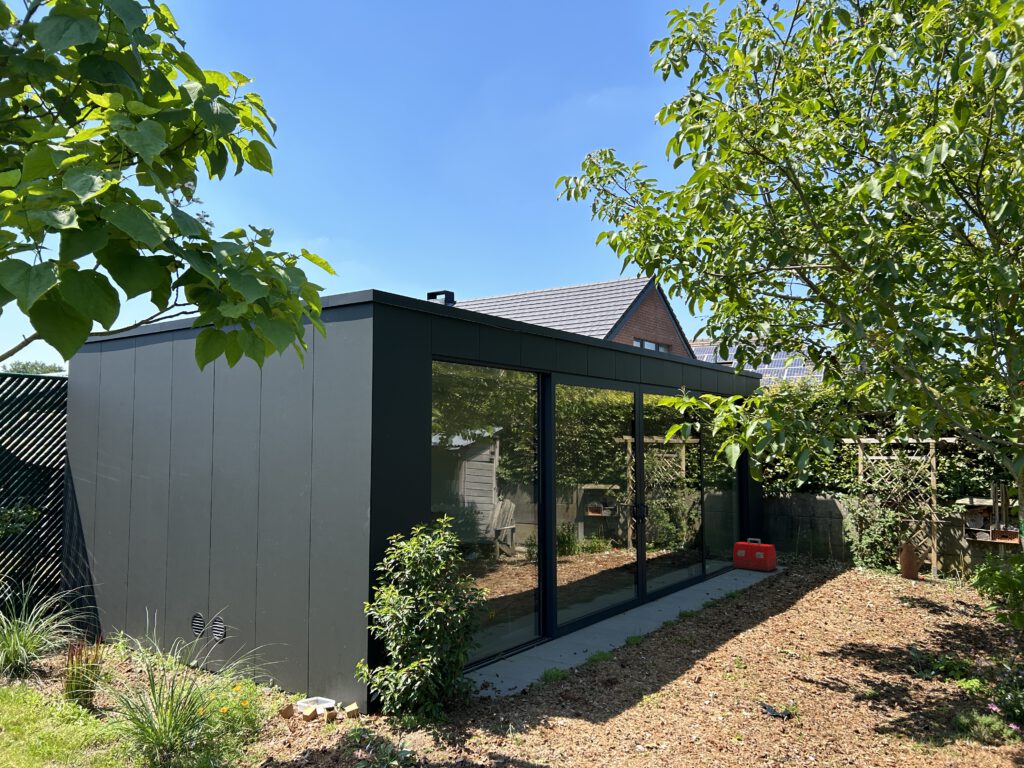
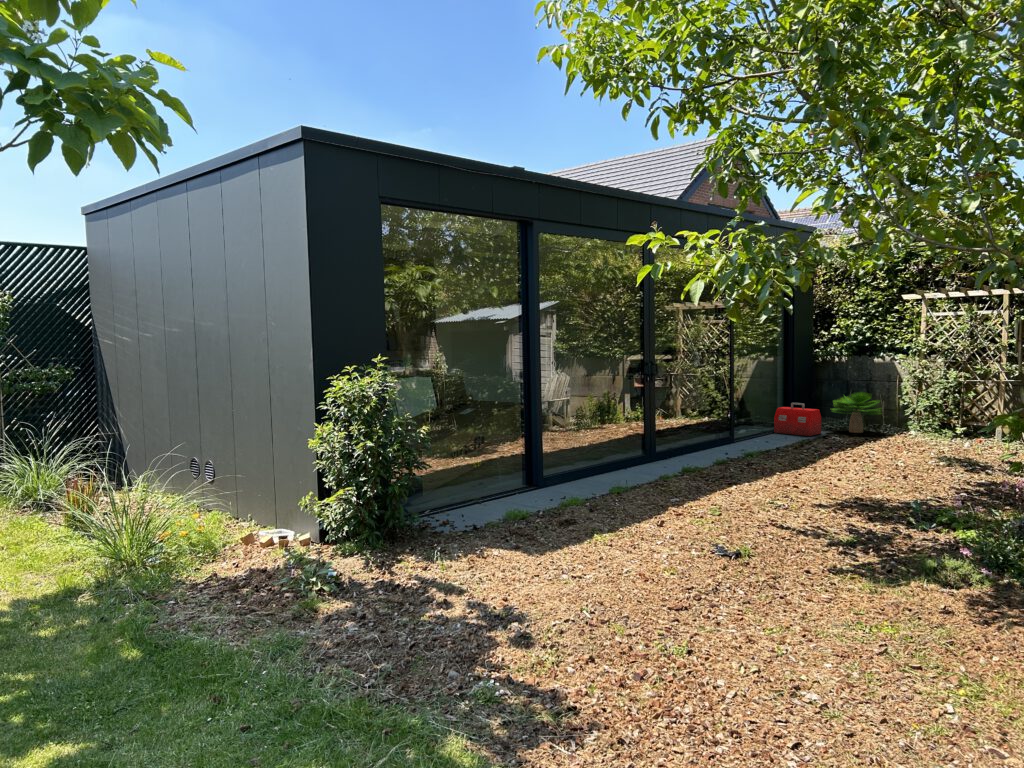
potted plant: none [781,527,831,567] -> present [833,392,880,433]
watering can: present [895,544,932,579] -> none [955,407,997,444]

